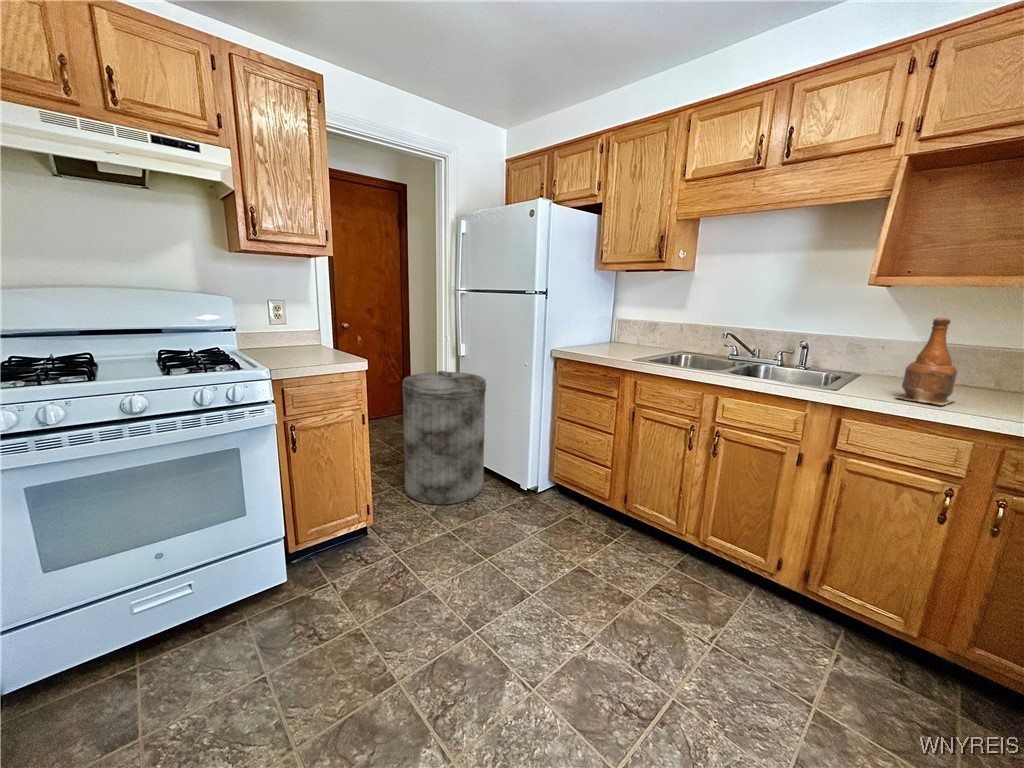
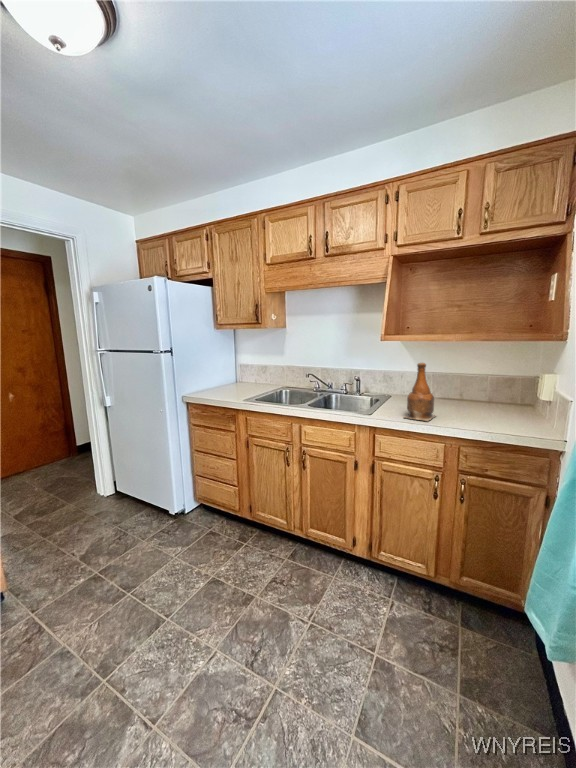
trash can: present [402,371,486,505] -> none [42,422,137,548]

